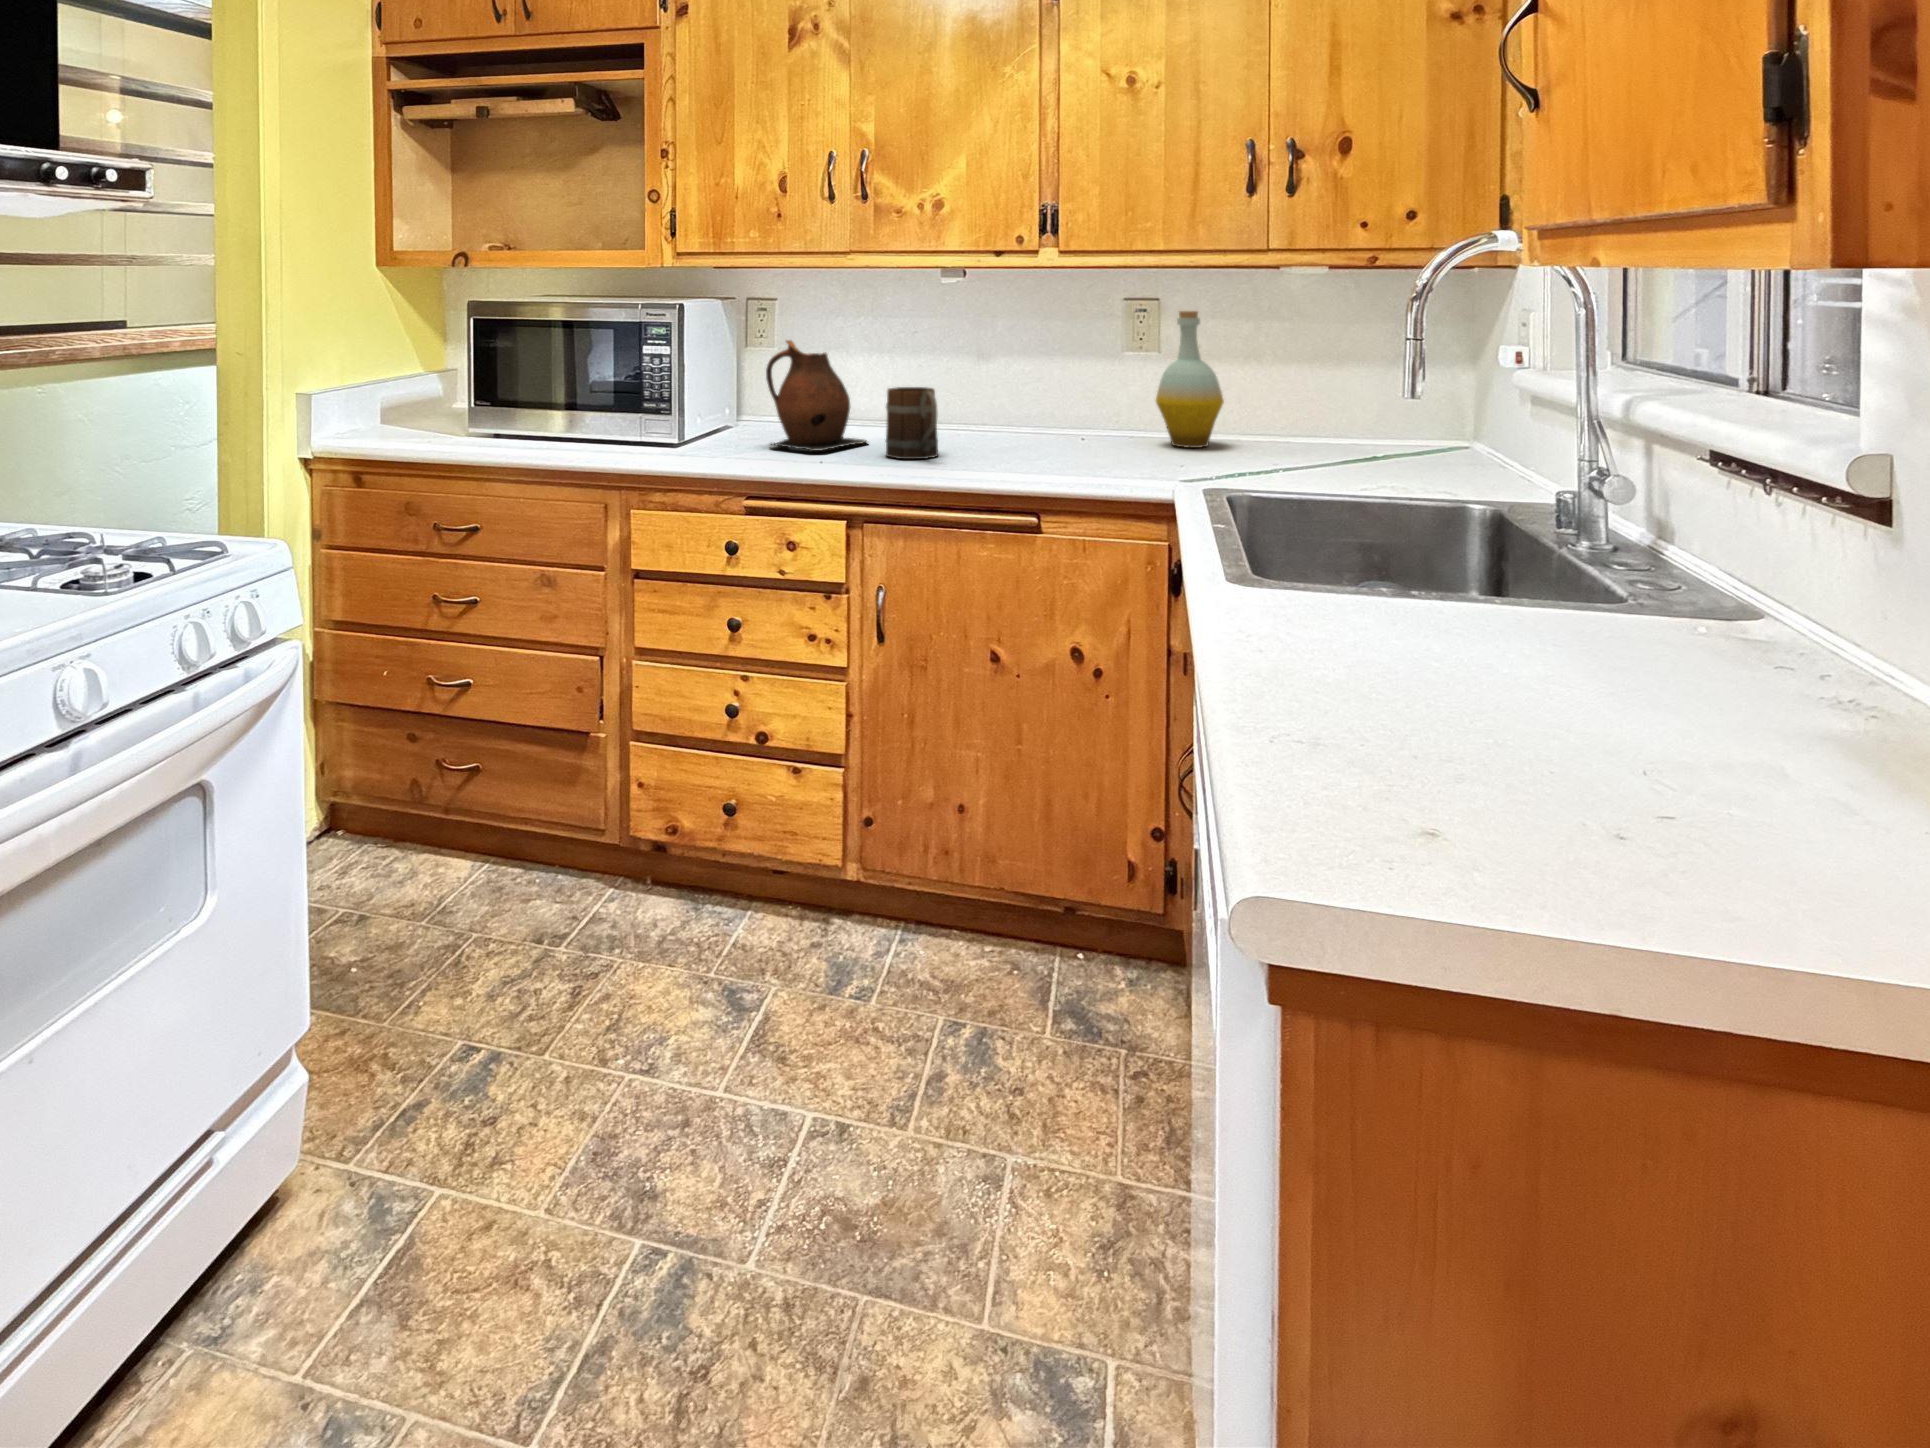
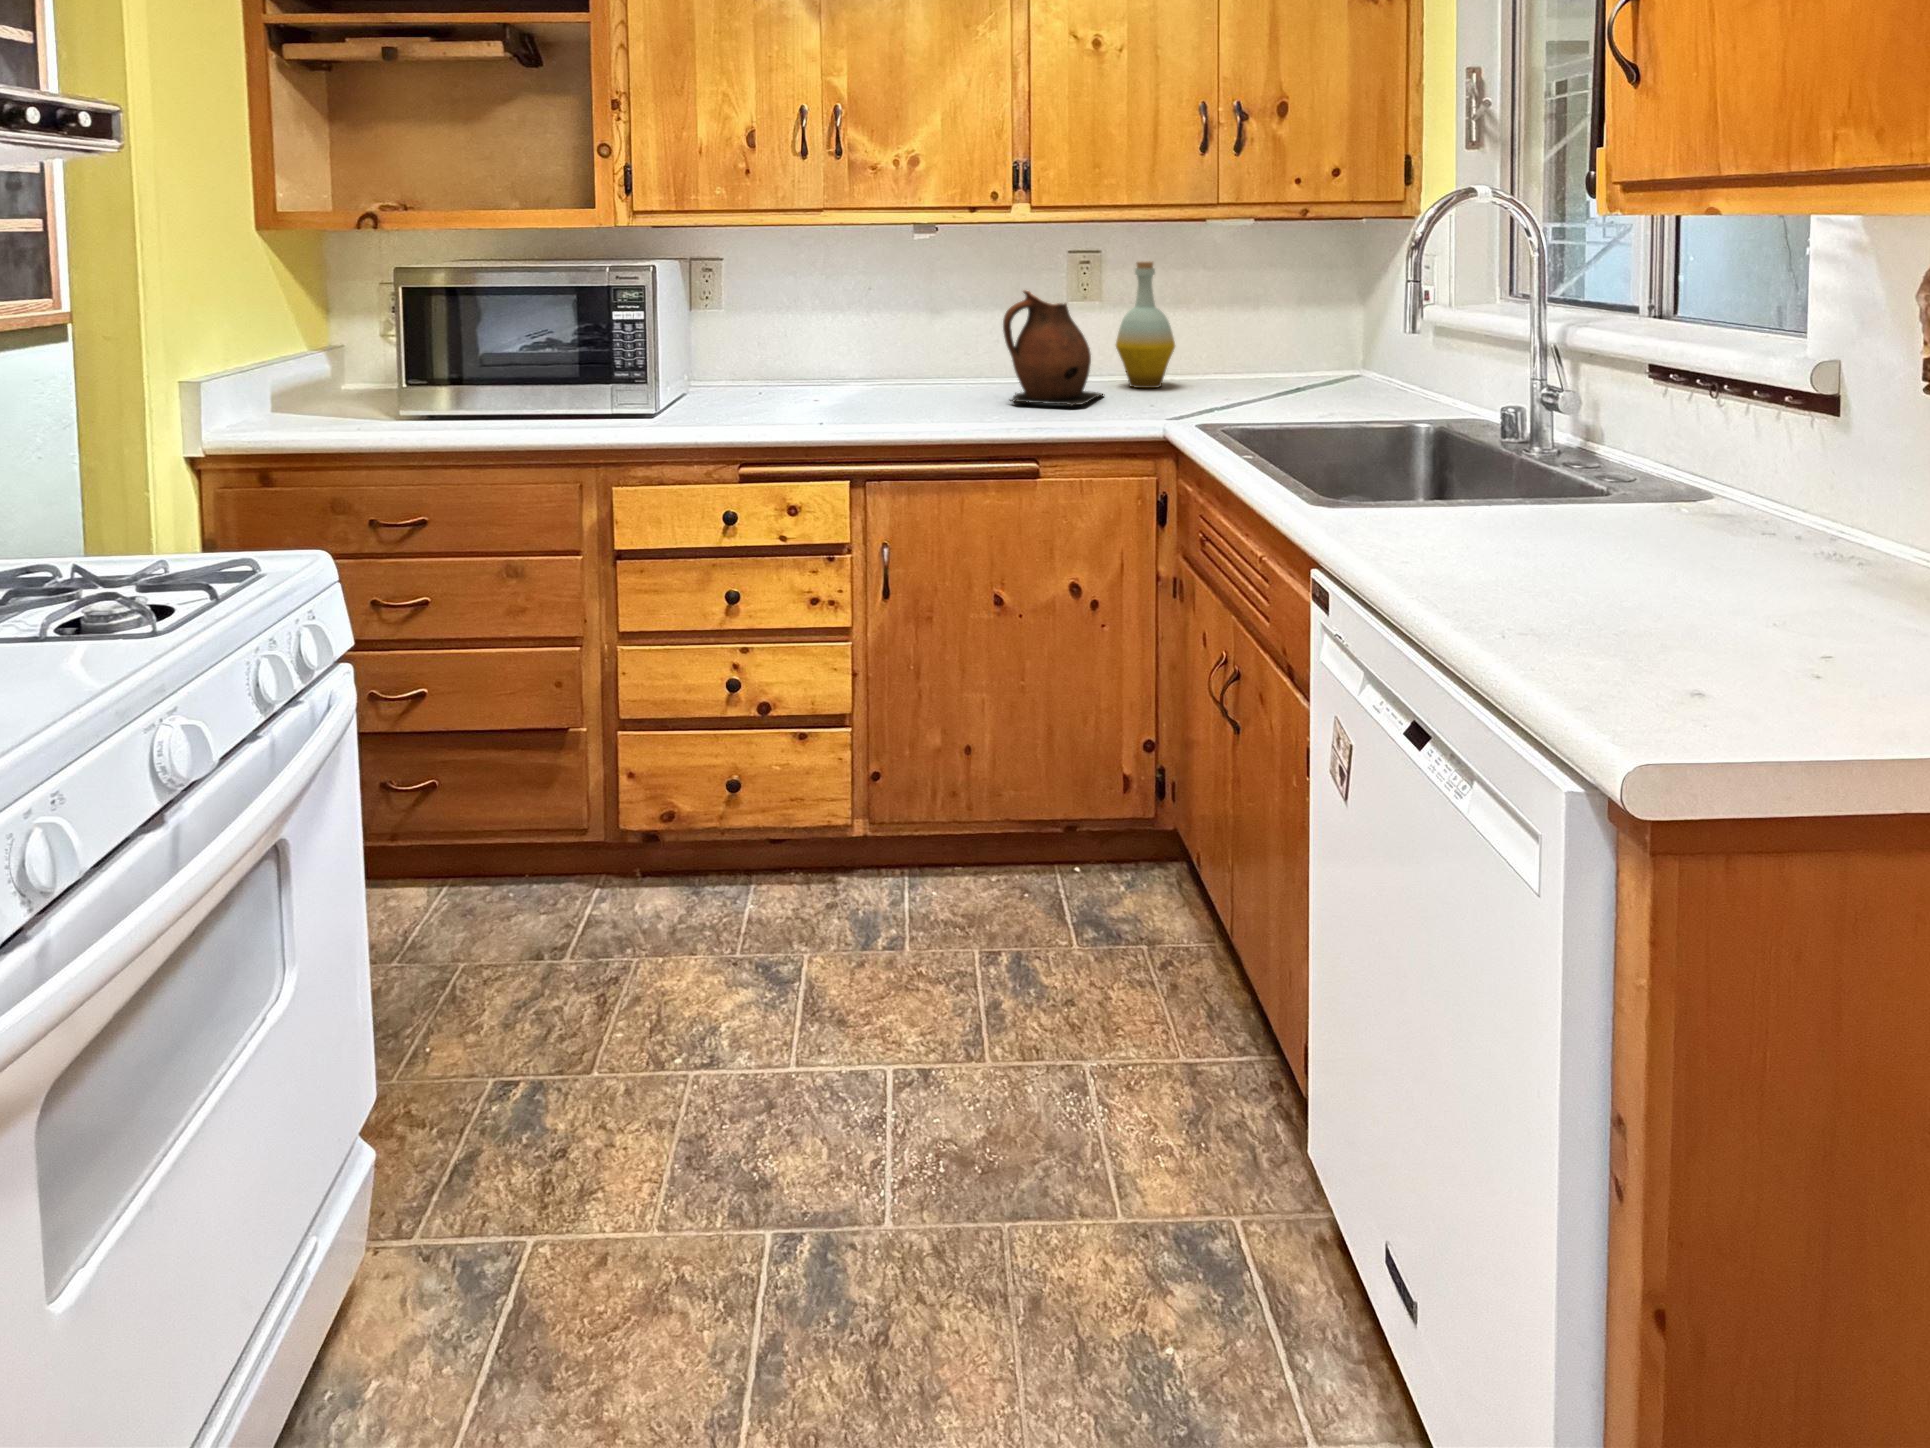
ceramic pitcher: present [766,340,867,451] -> present [1003,291,1105,406]
mug: present [886,387,938,459] -> none [873,340,935,413]

